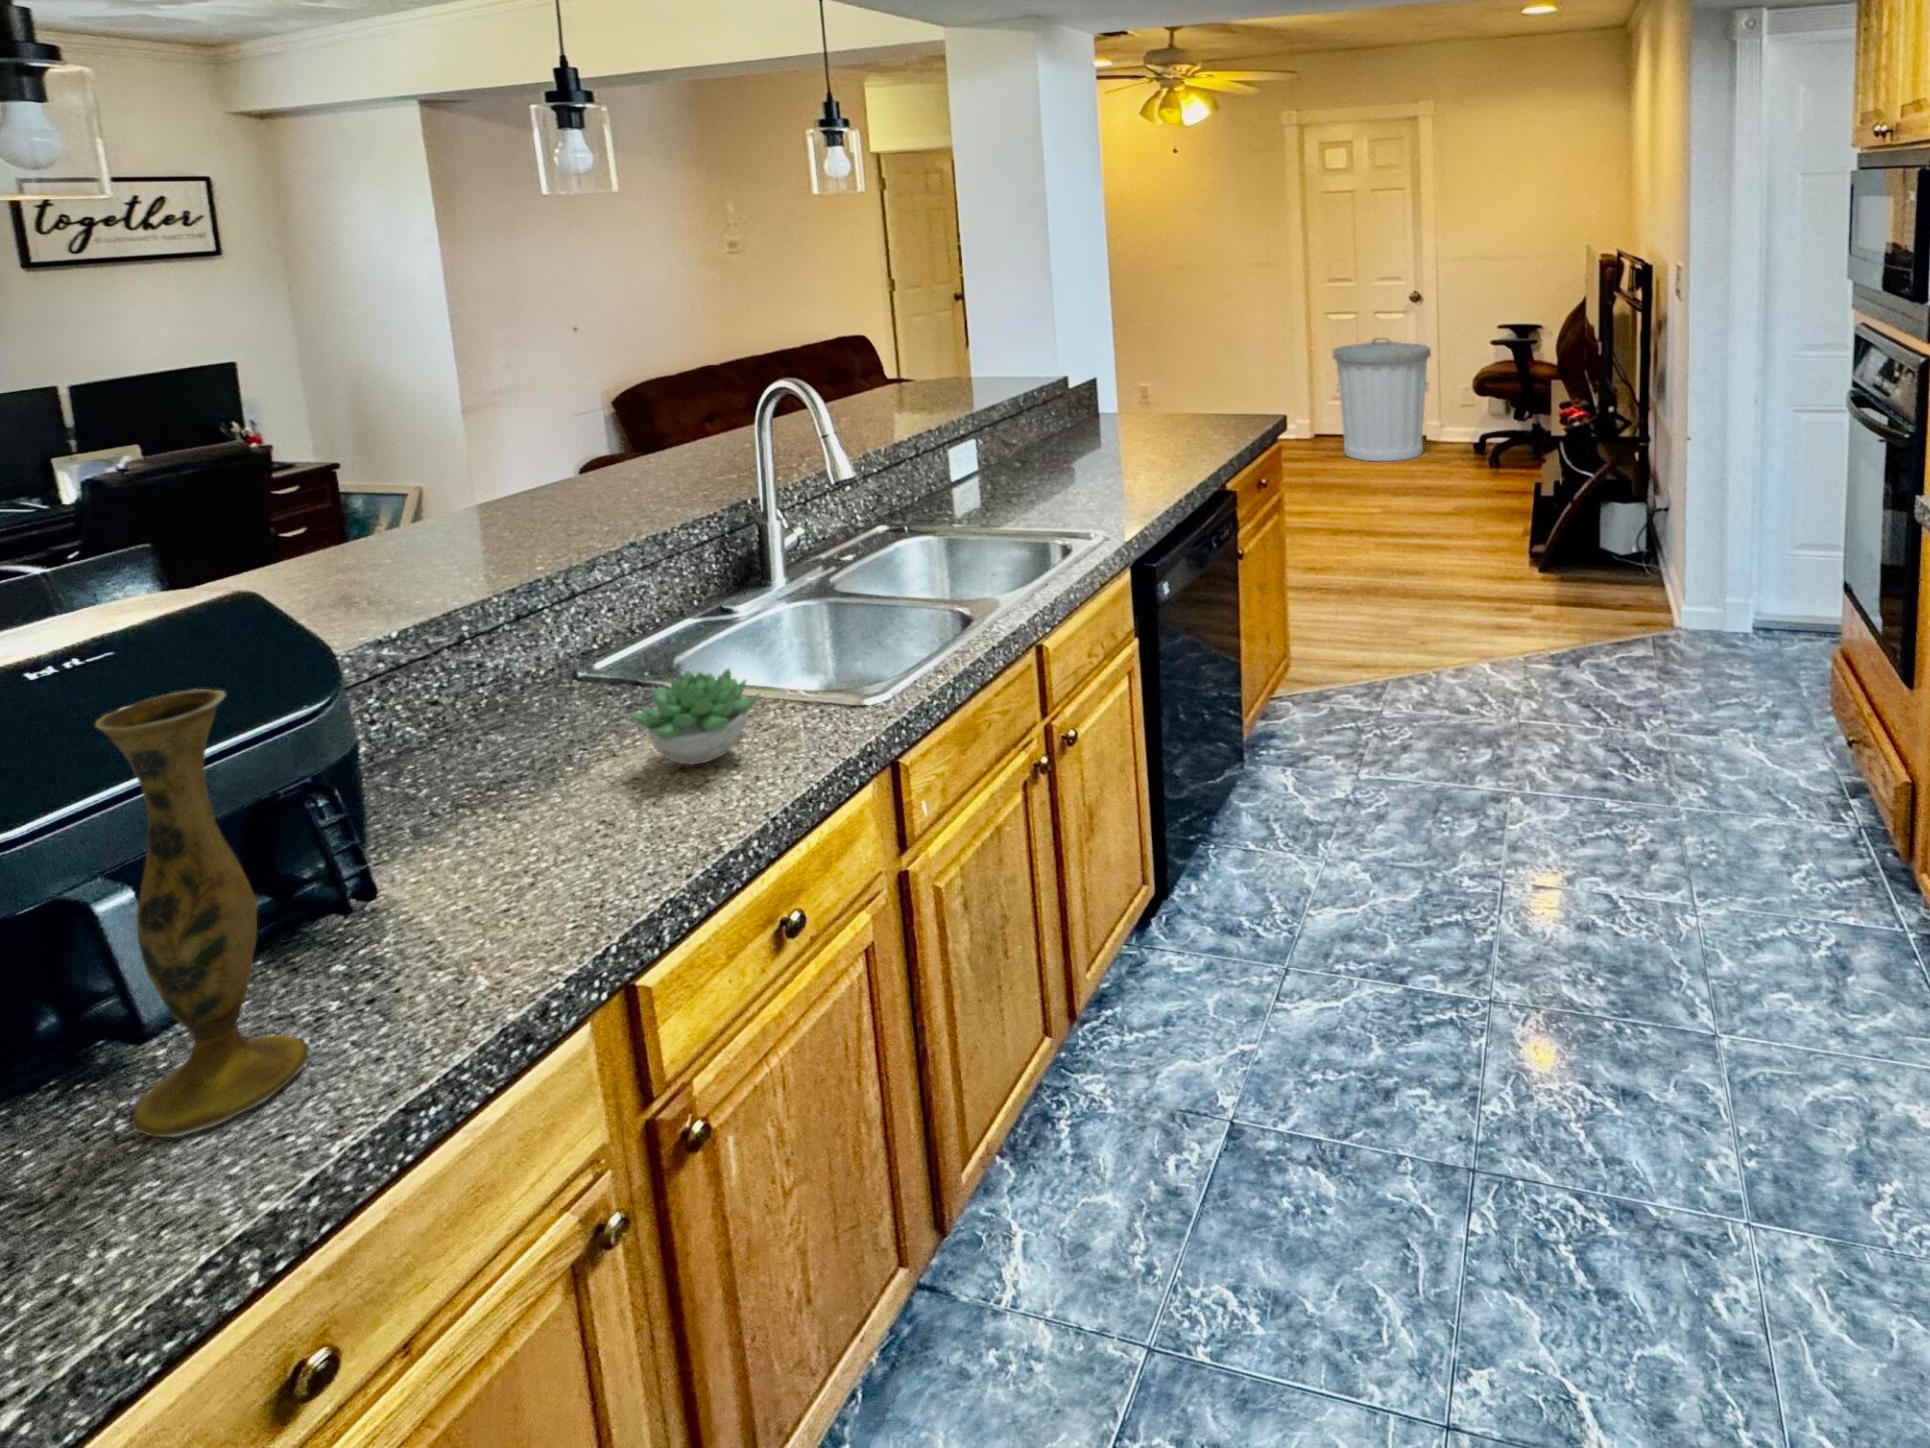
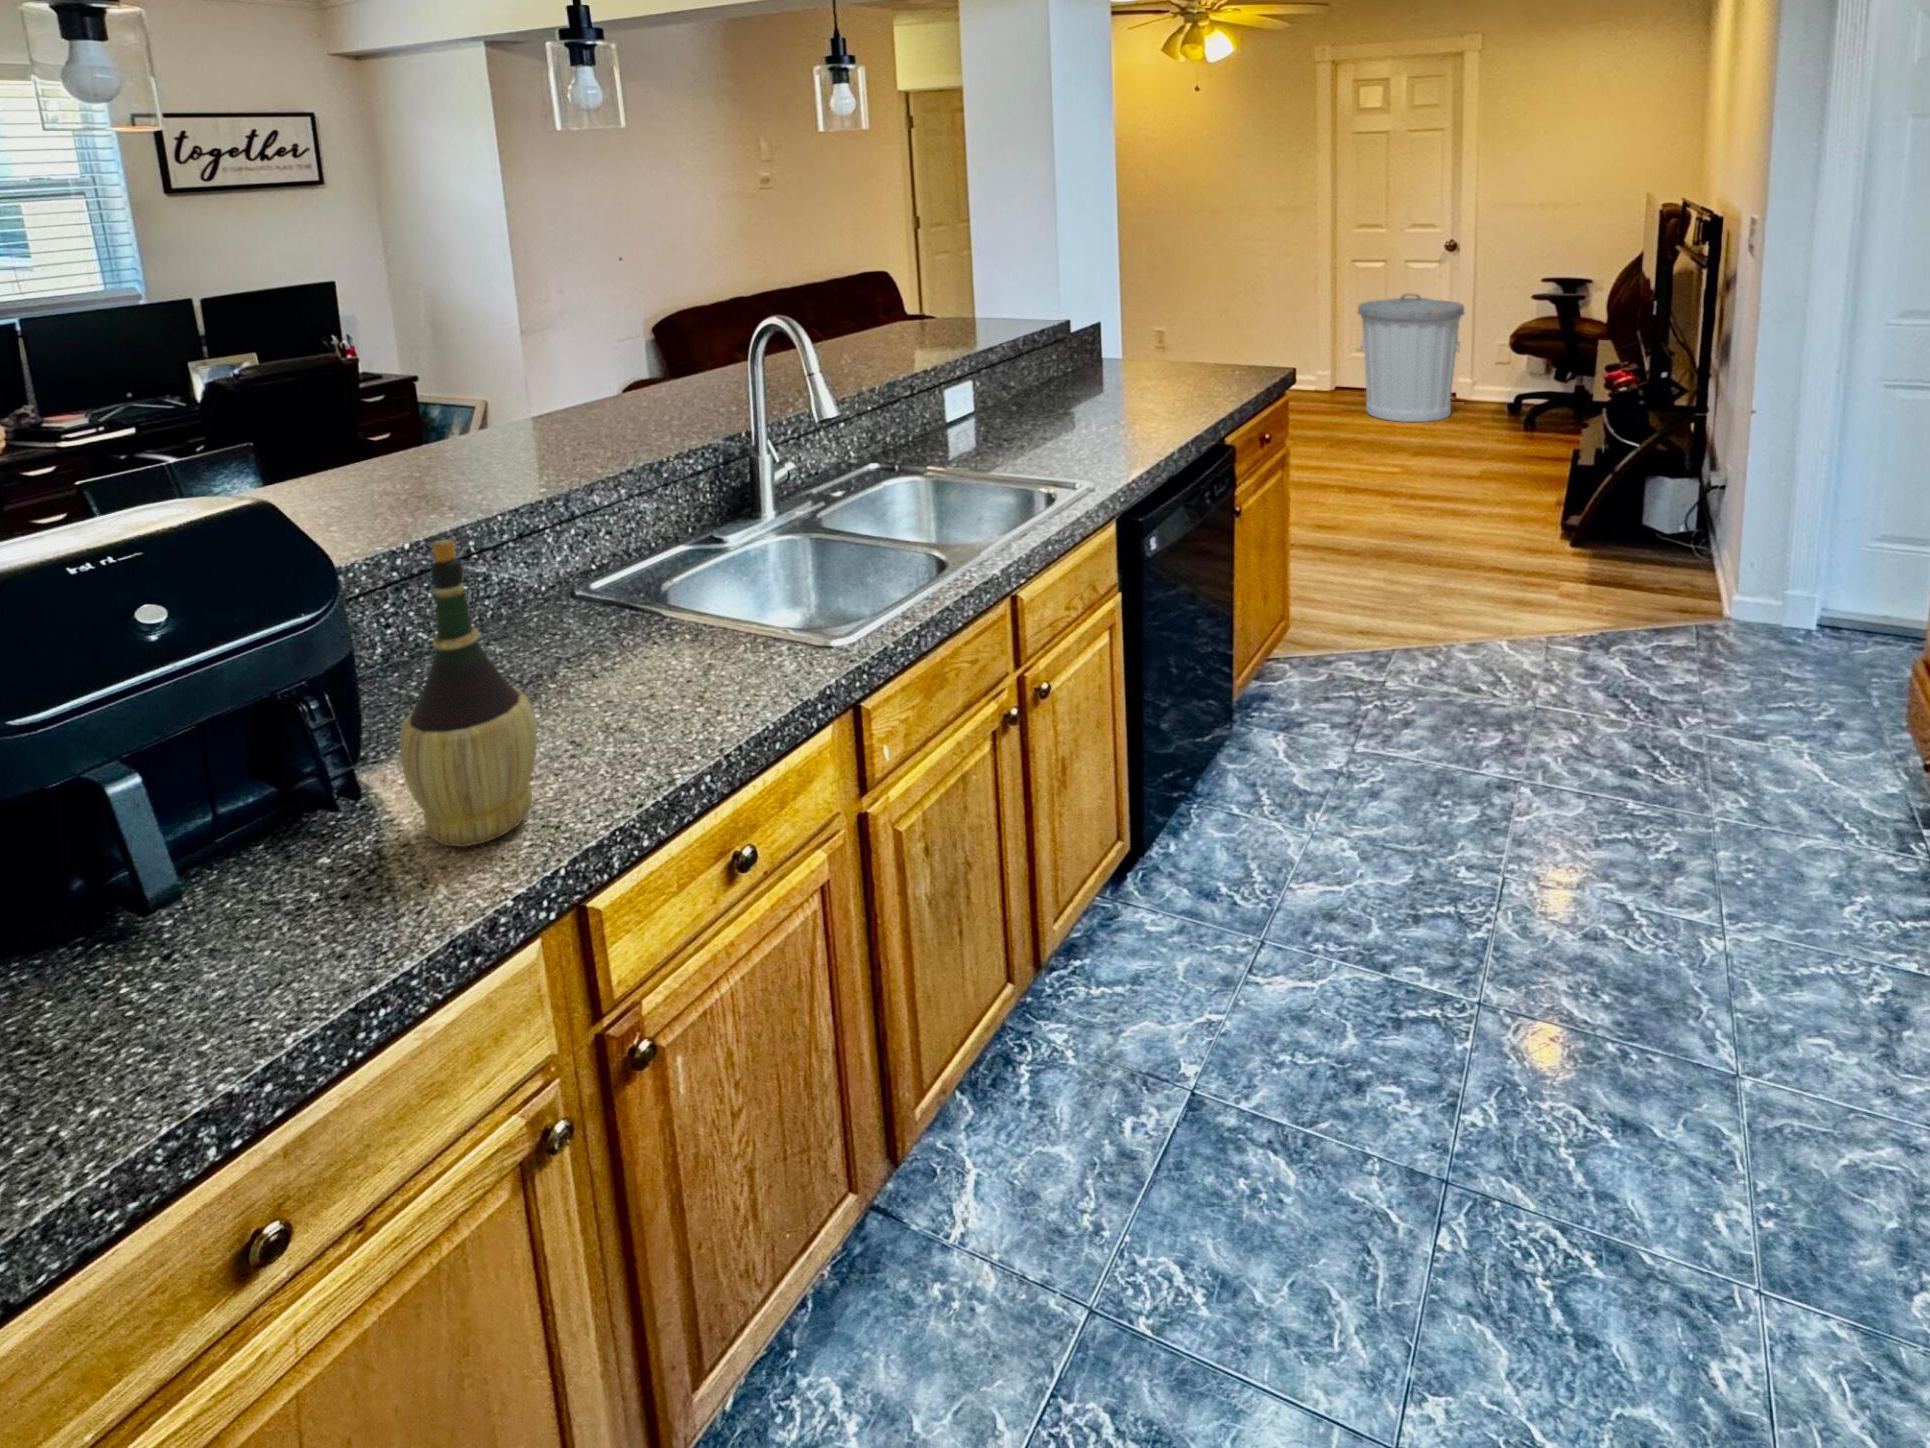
wine bottle: none [422,611,574,938] -> present [400,539,537,847]
succulent plant: present [630,669,760,764] -> none [610,602,732,693]
vase: present [95,689,308,1137] -> none [94,600,285,1008]

